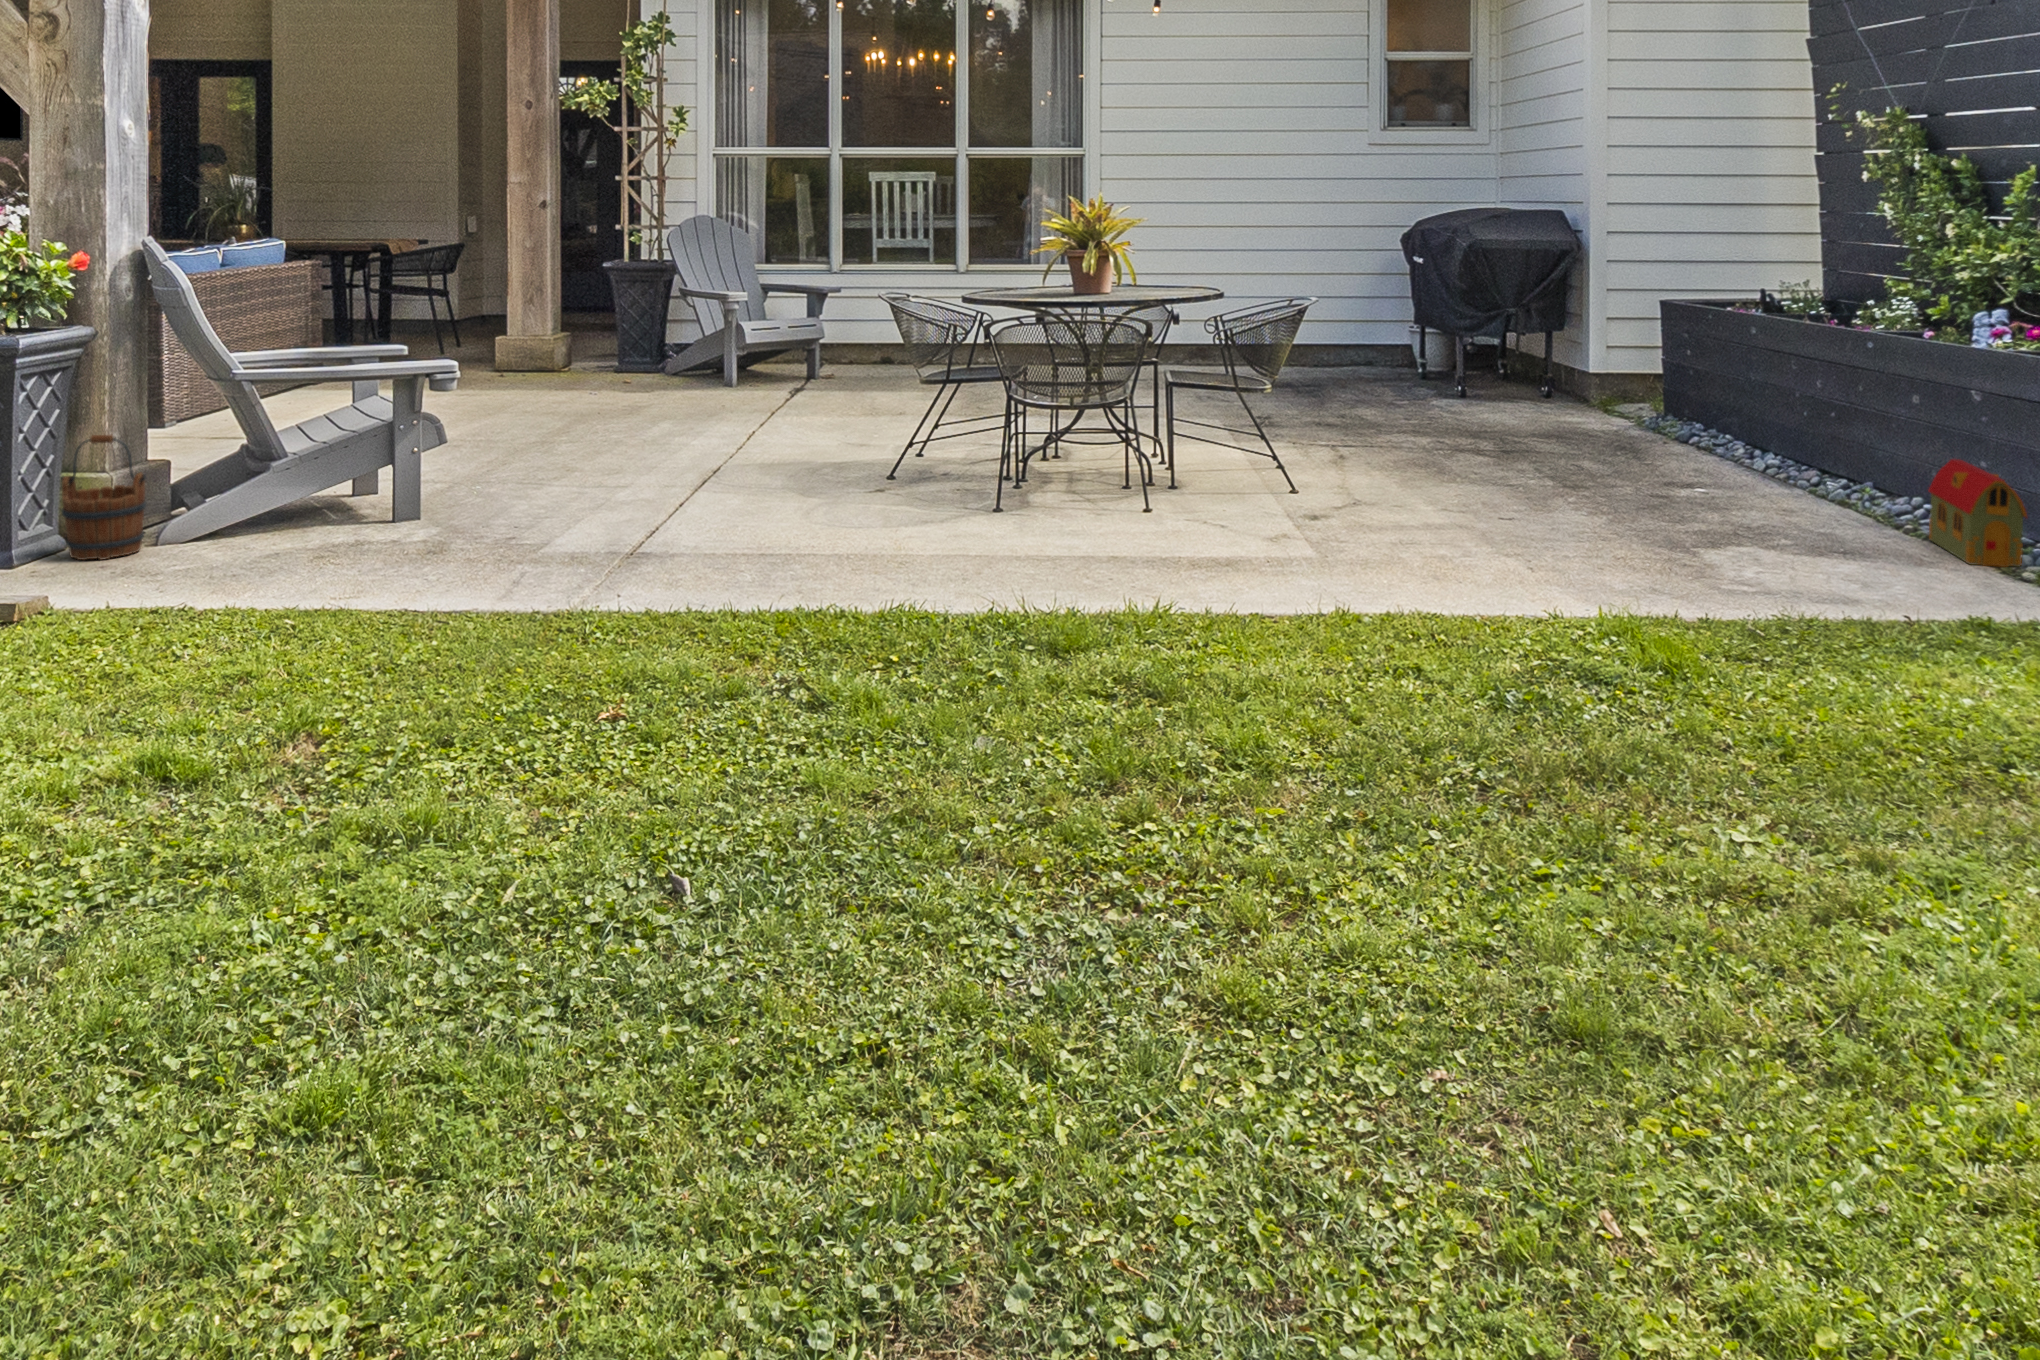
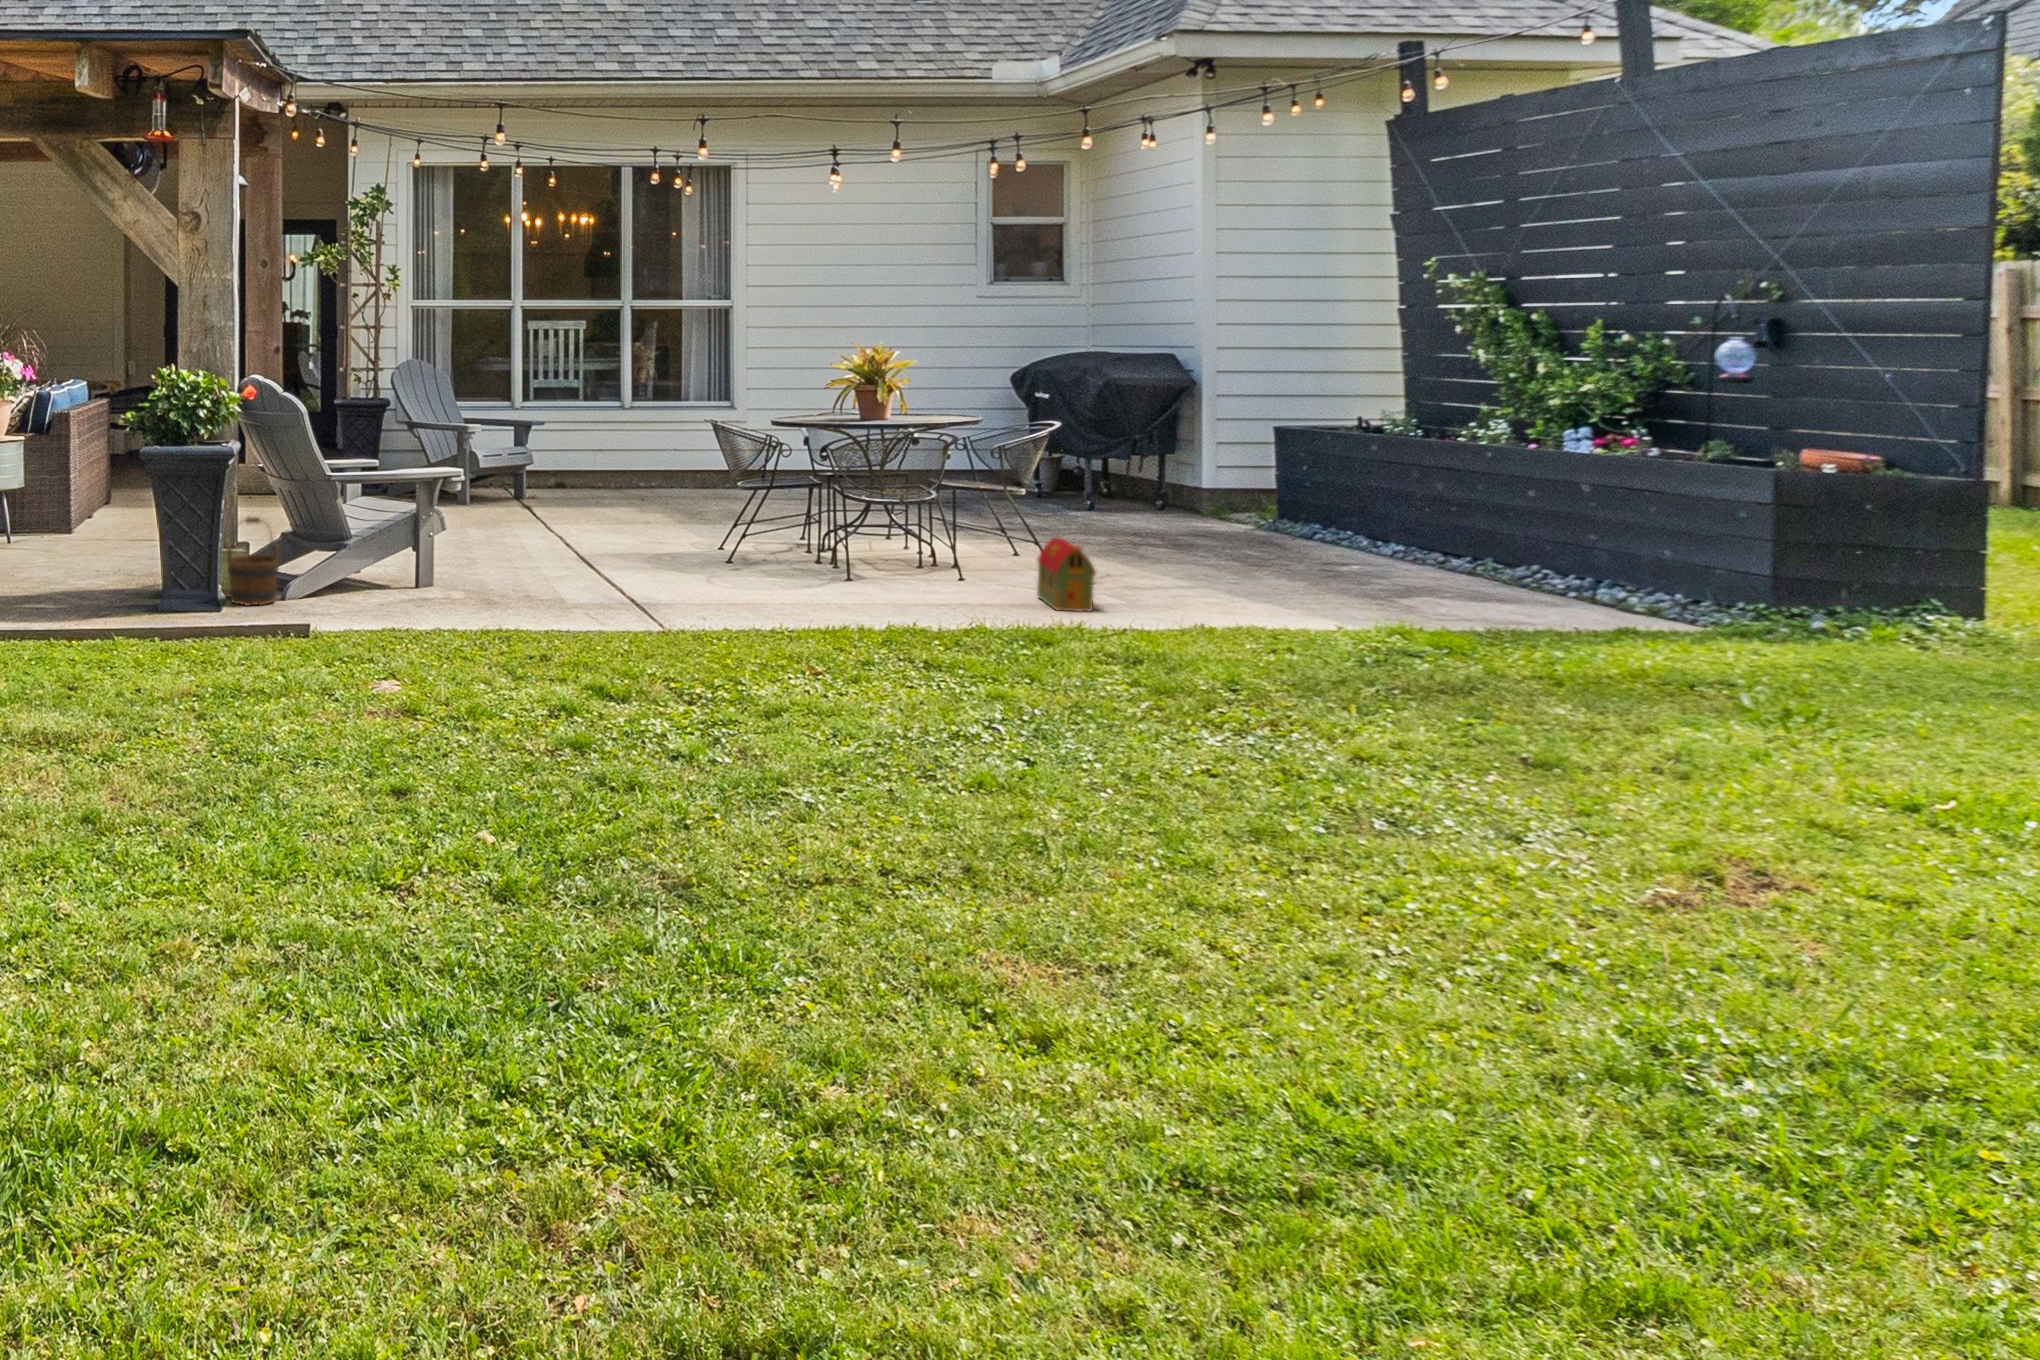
toy house: present [1929,459,2027,567] -> present [1037,537,1096,611]

